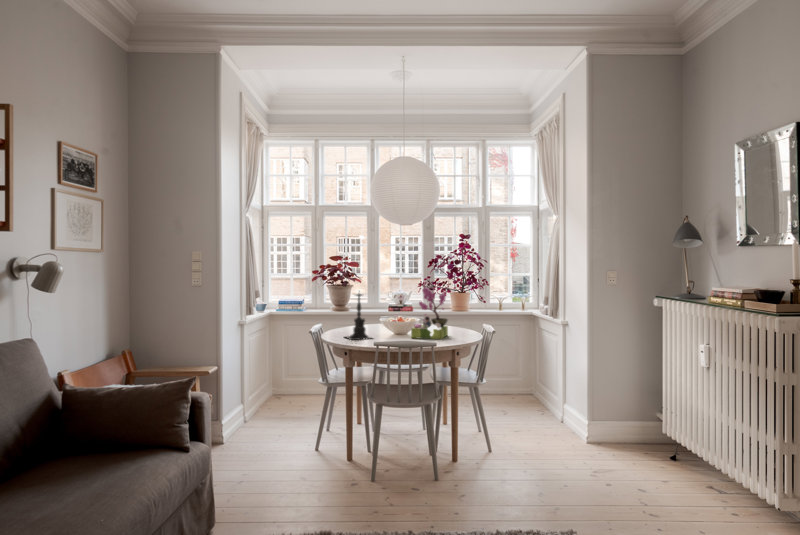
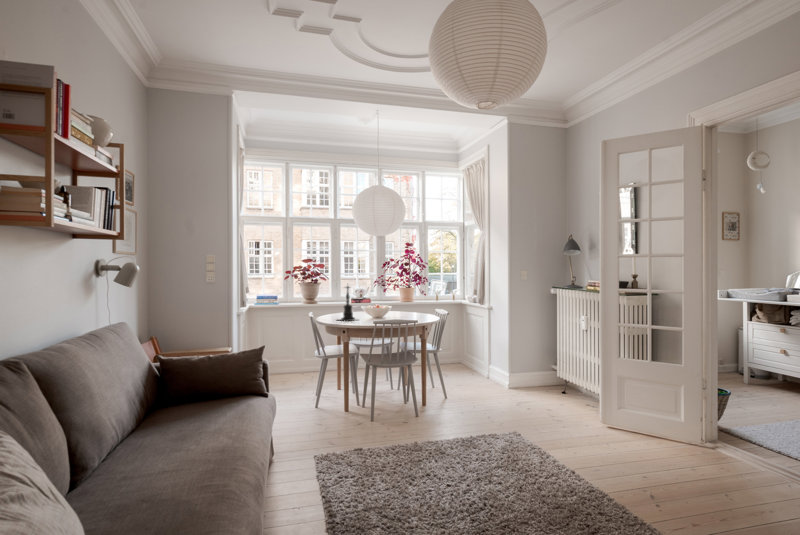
flower arrangement: present [411,287,448,339] -> none [387,280,413,319]

